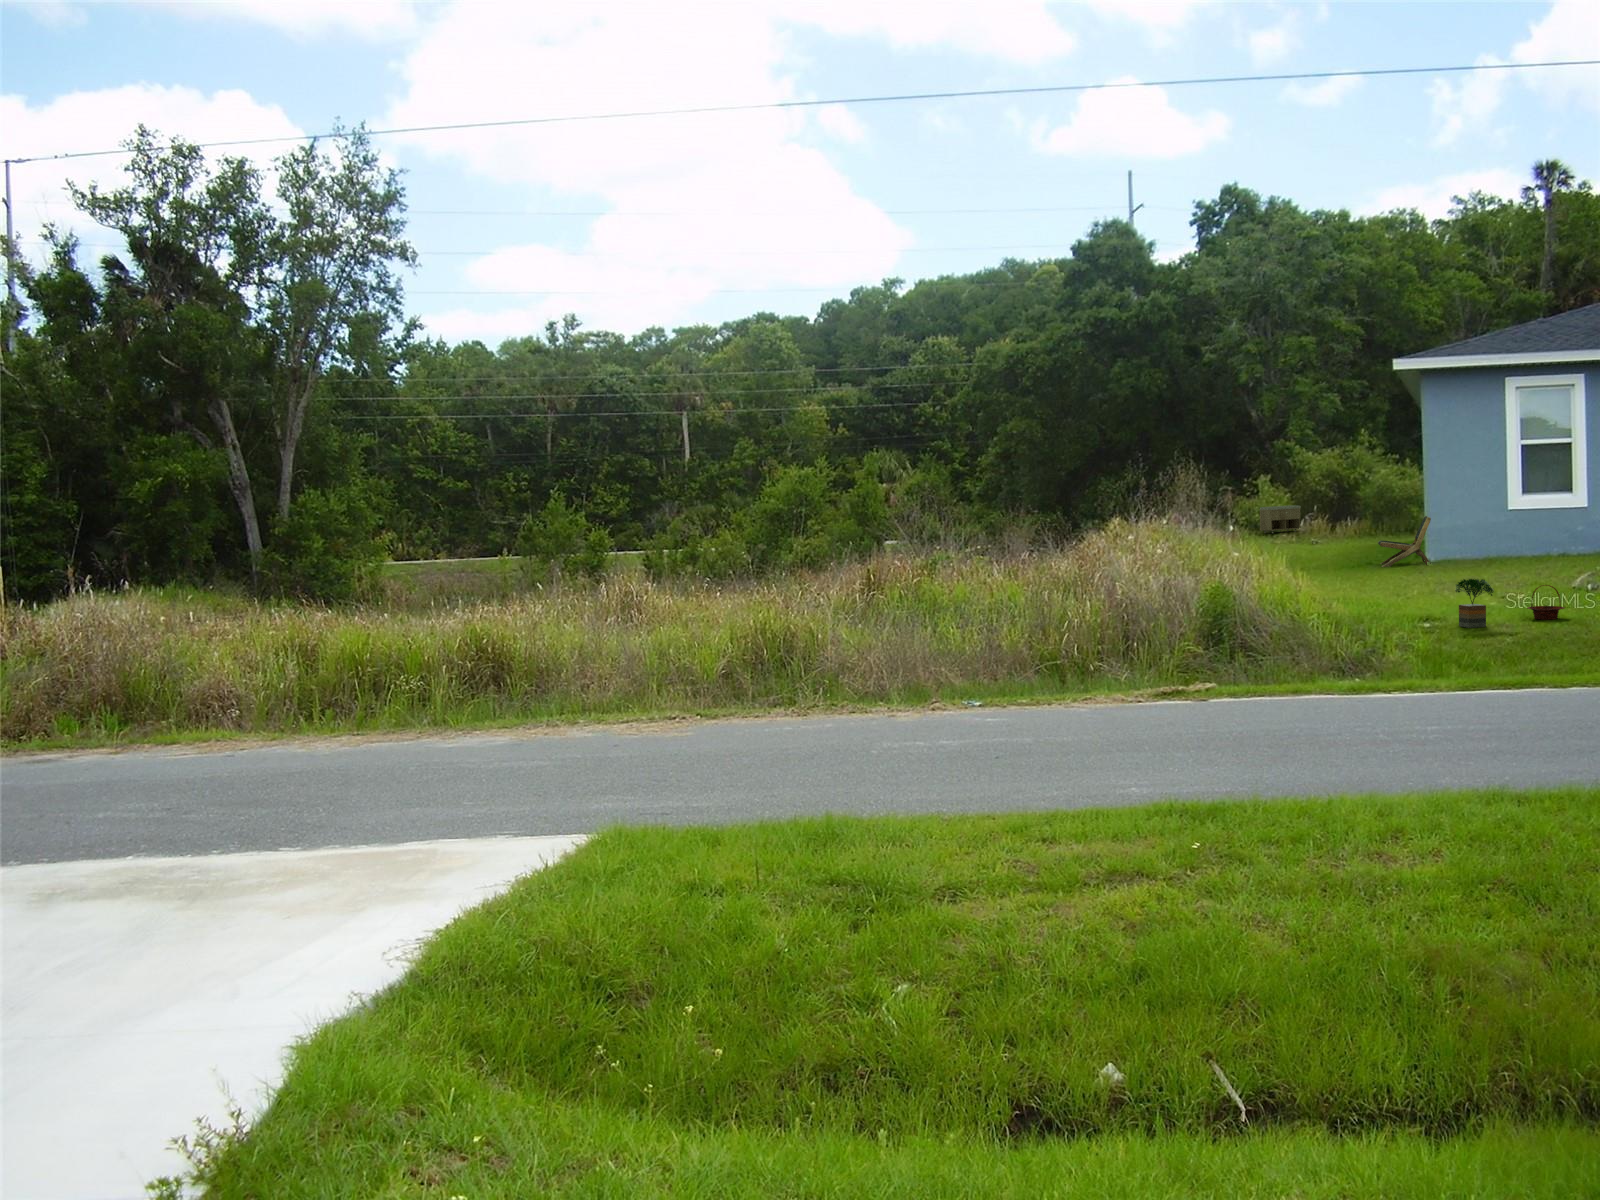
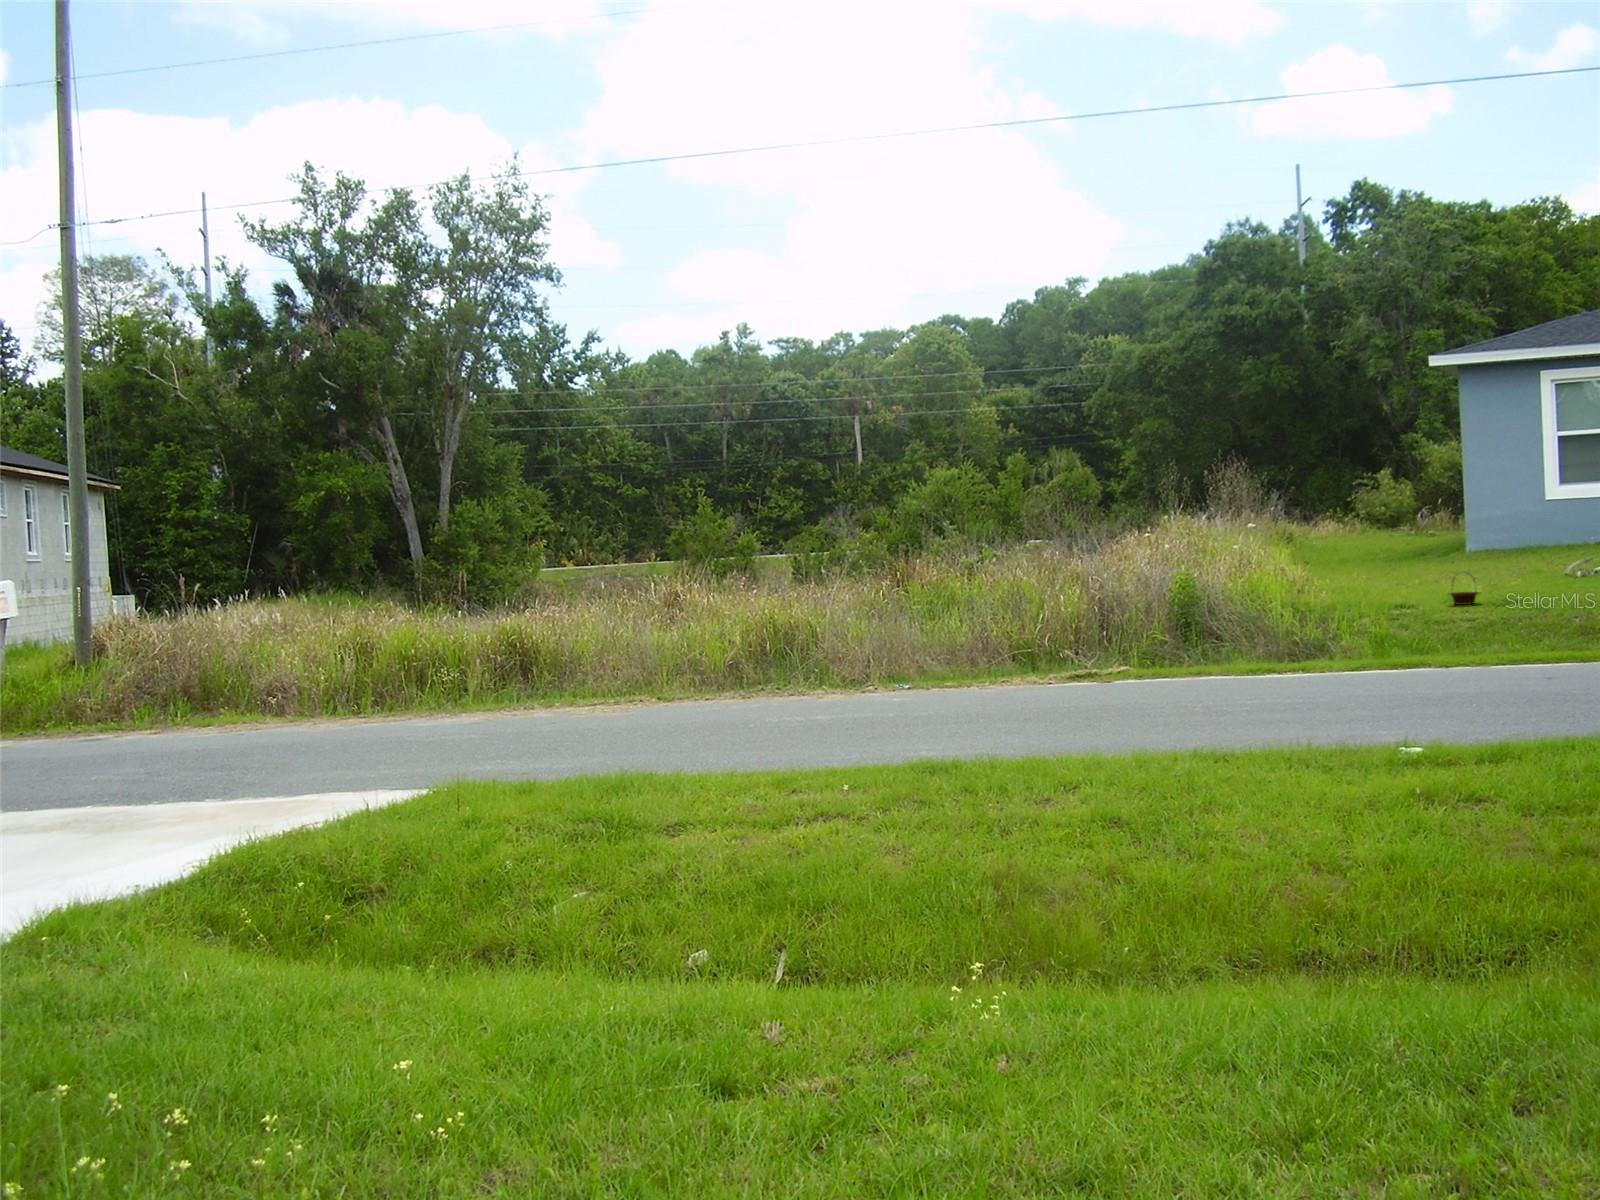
storage bench: present [1260,506,1301,533] -> none [1372,499,1416,528]
lounge chair: present [1378,516,1431,567] -> none [1417,508,1472,559]
potted tree: present [1455,579,1494,628] -> none [1370,566,1406,613]

